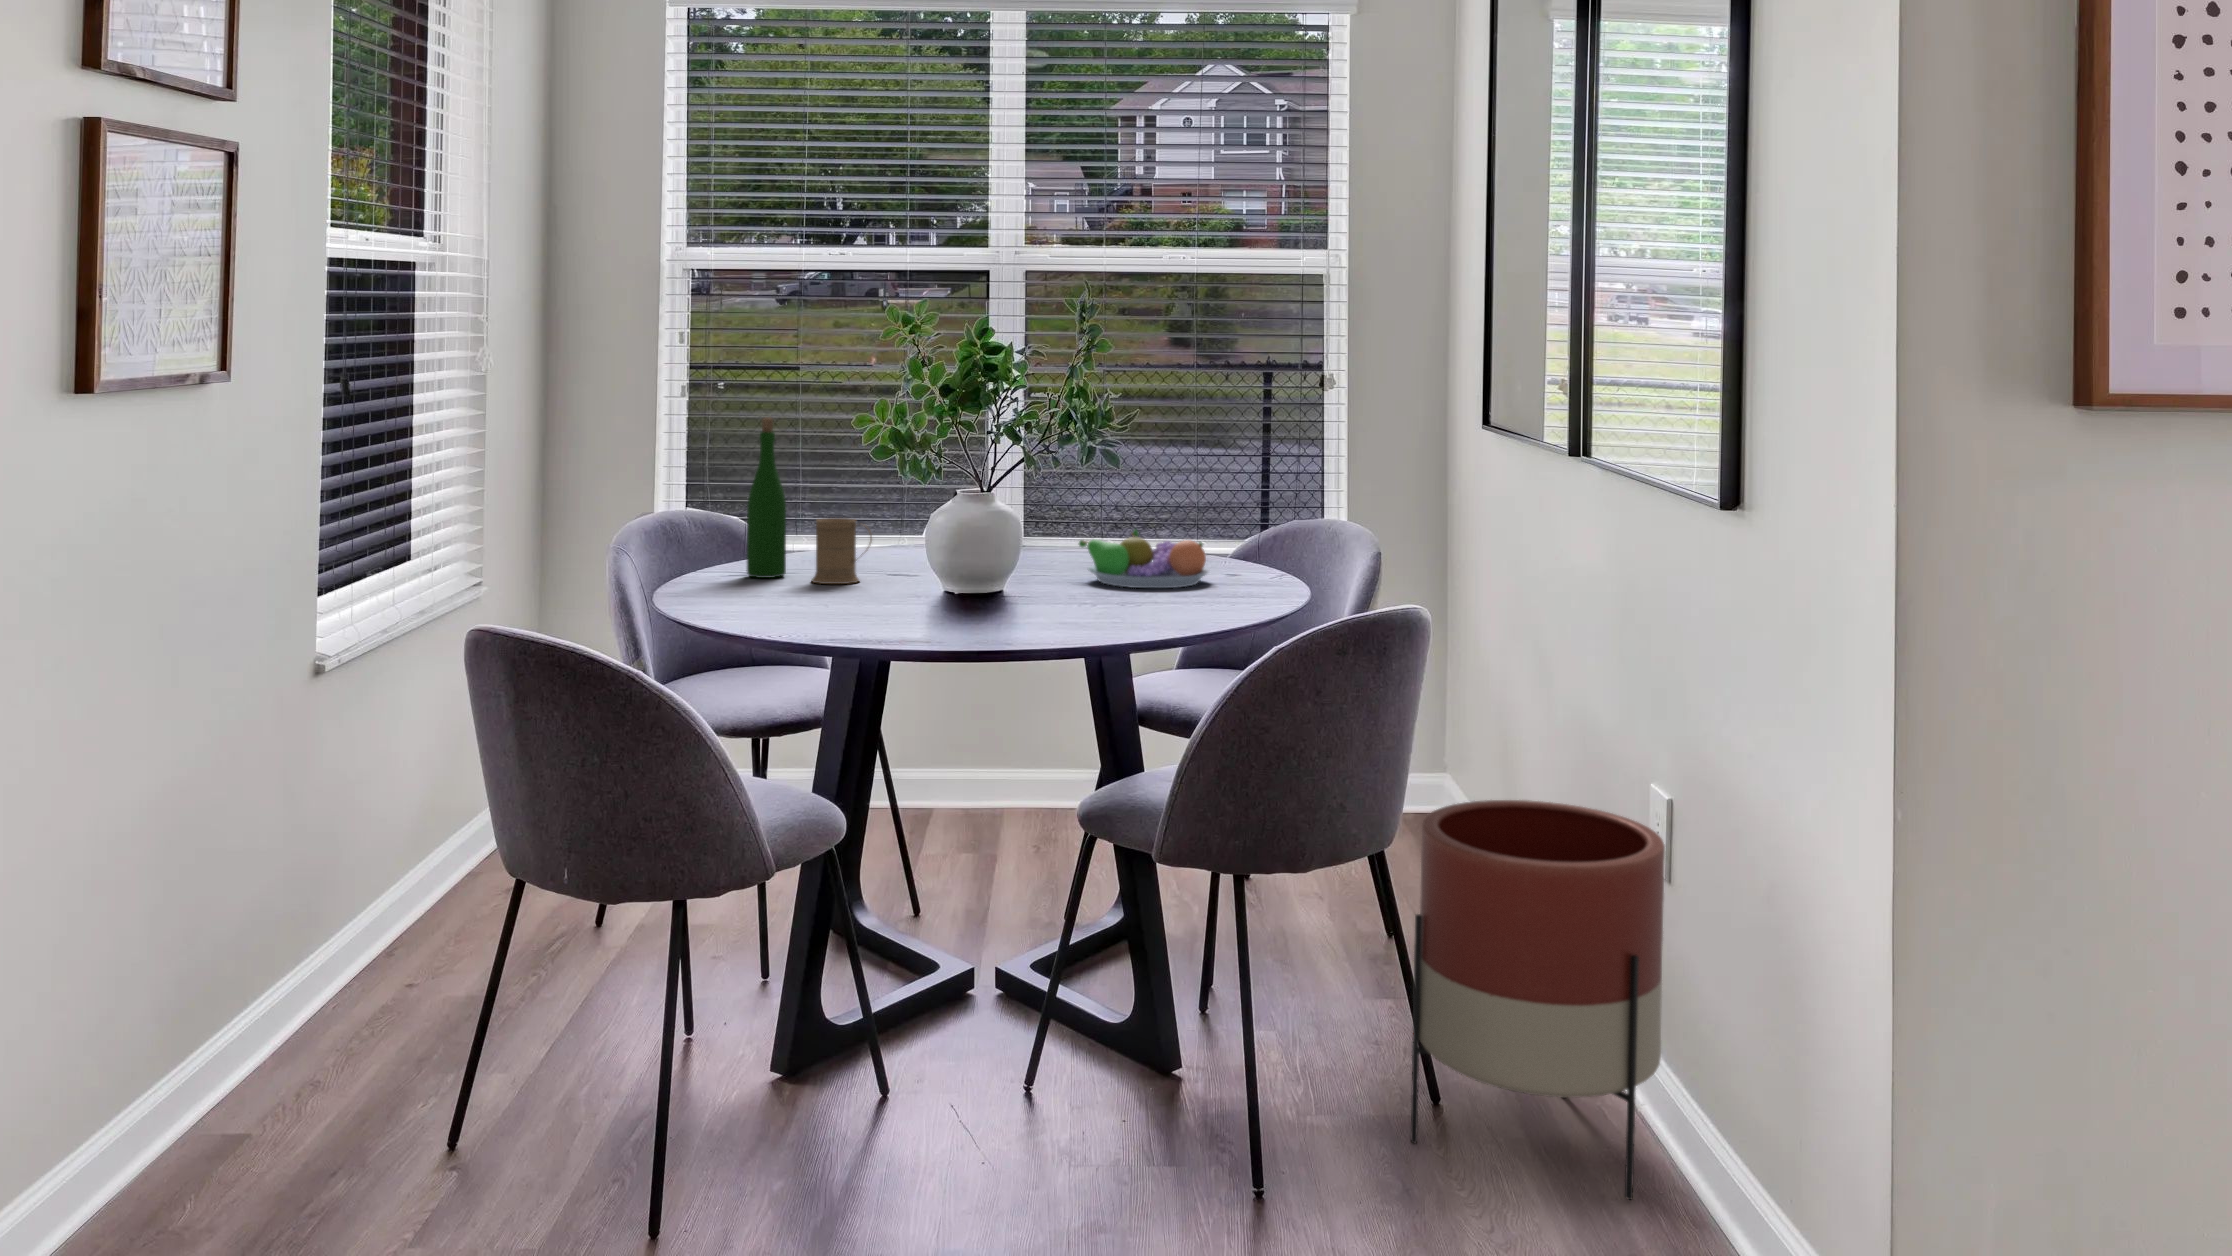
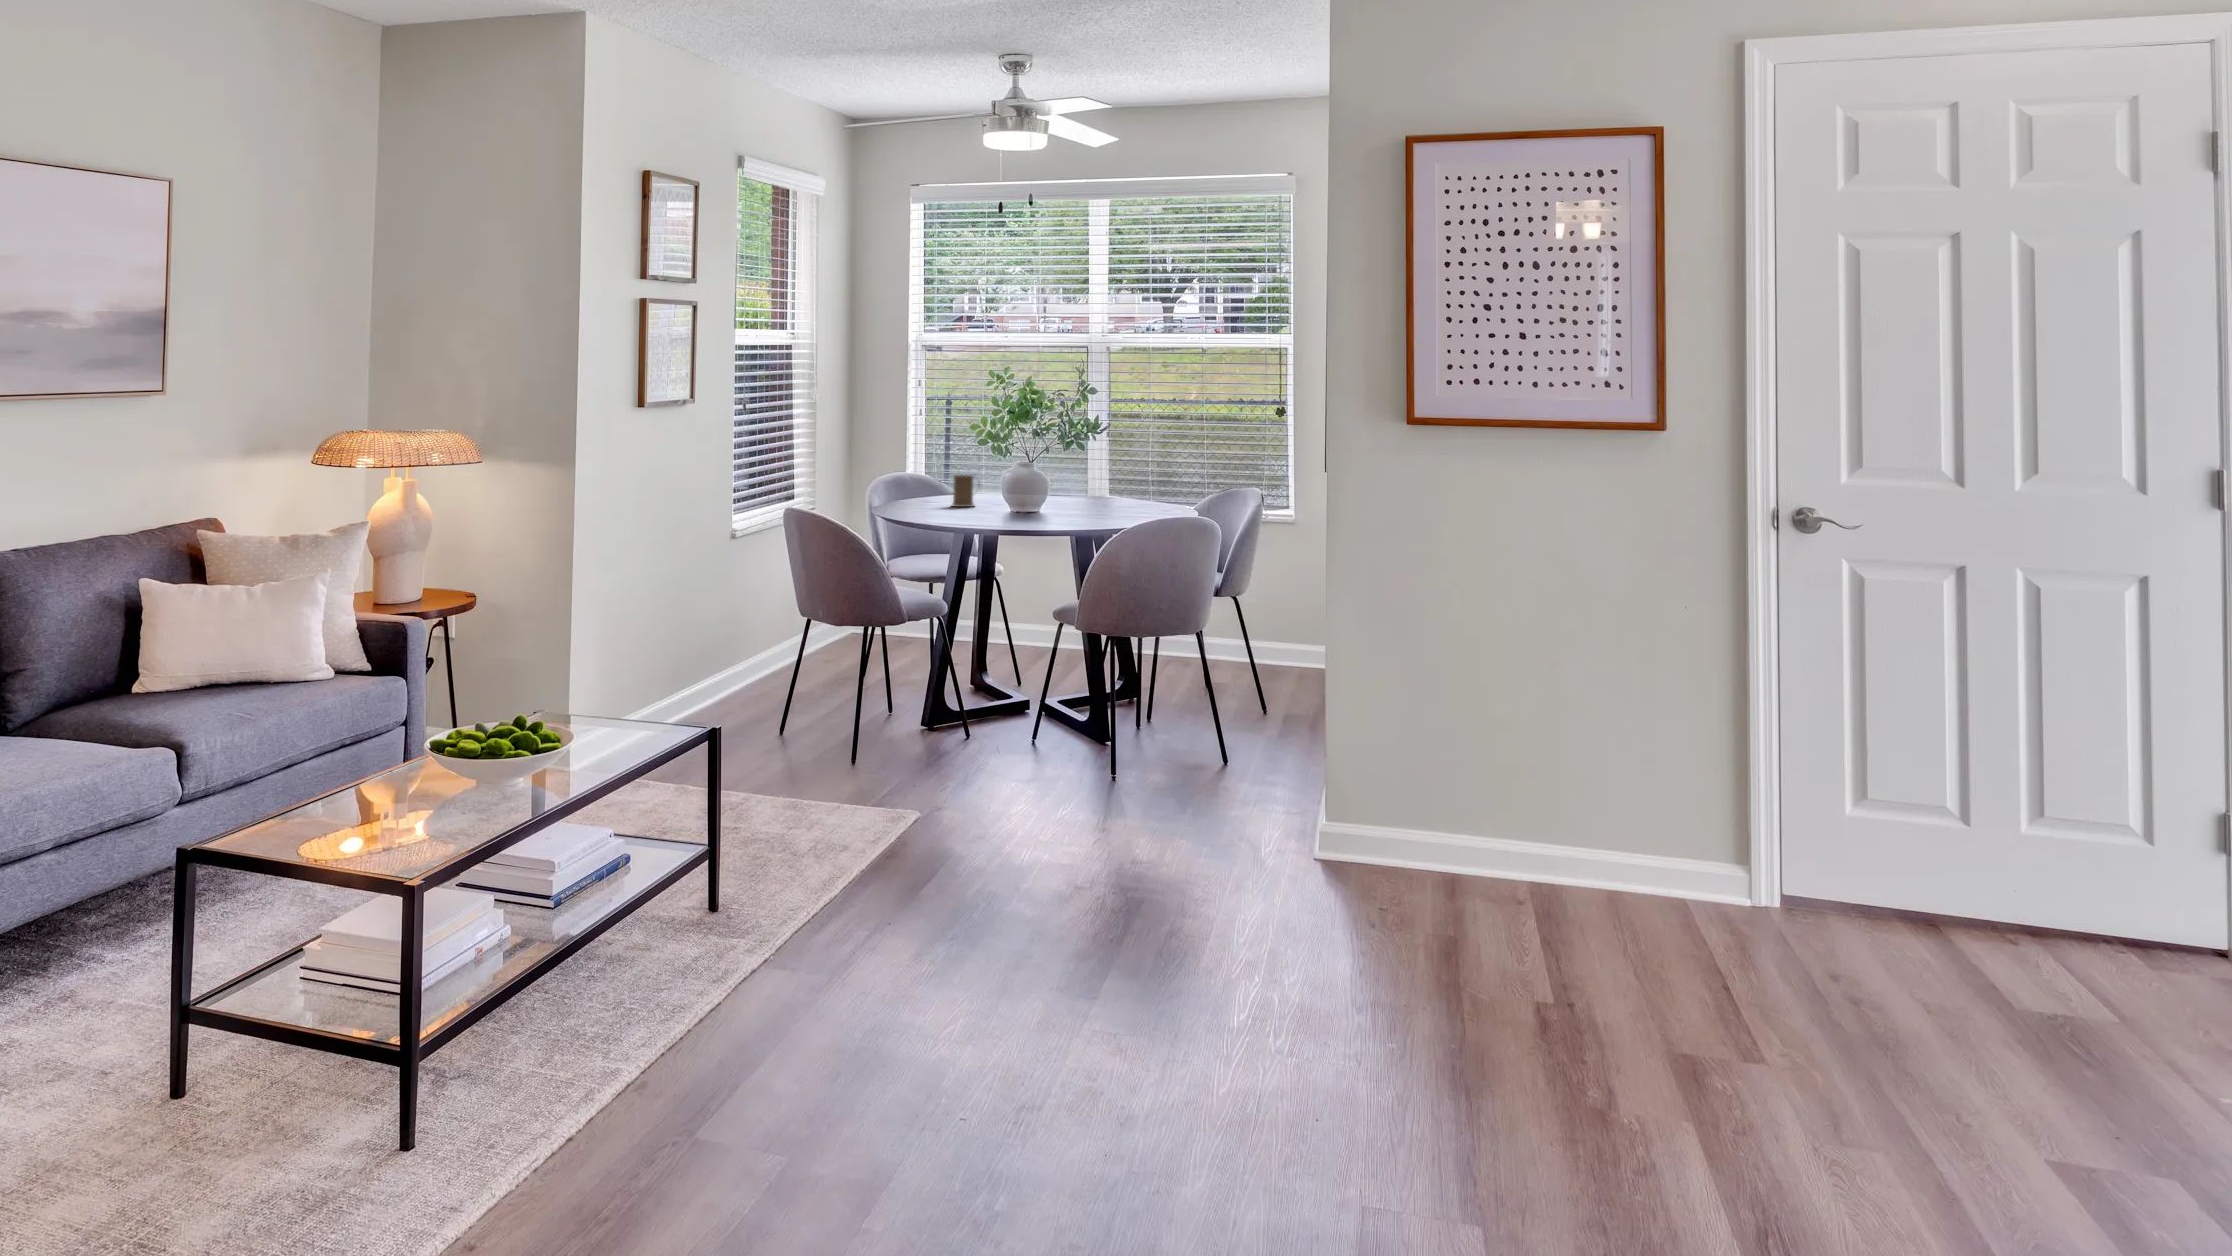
wine bottle: present [747,417,786,578] -> none [923,424,942,504]
fruit bowl: present [1079,529,1209,588] -> none [1088,485,1154,514]
planter: present [1411,800,1665,1200] -> none [1195,617,1317,795]

